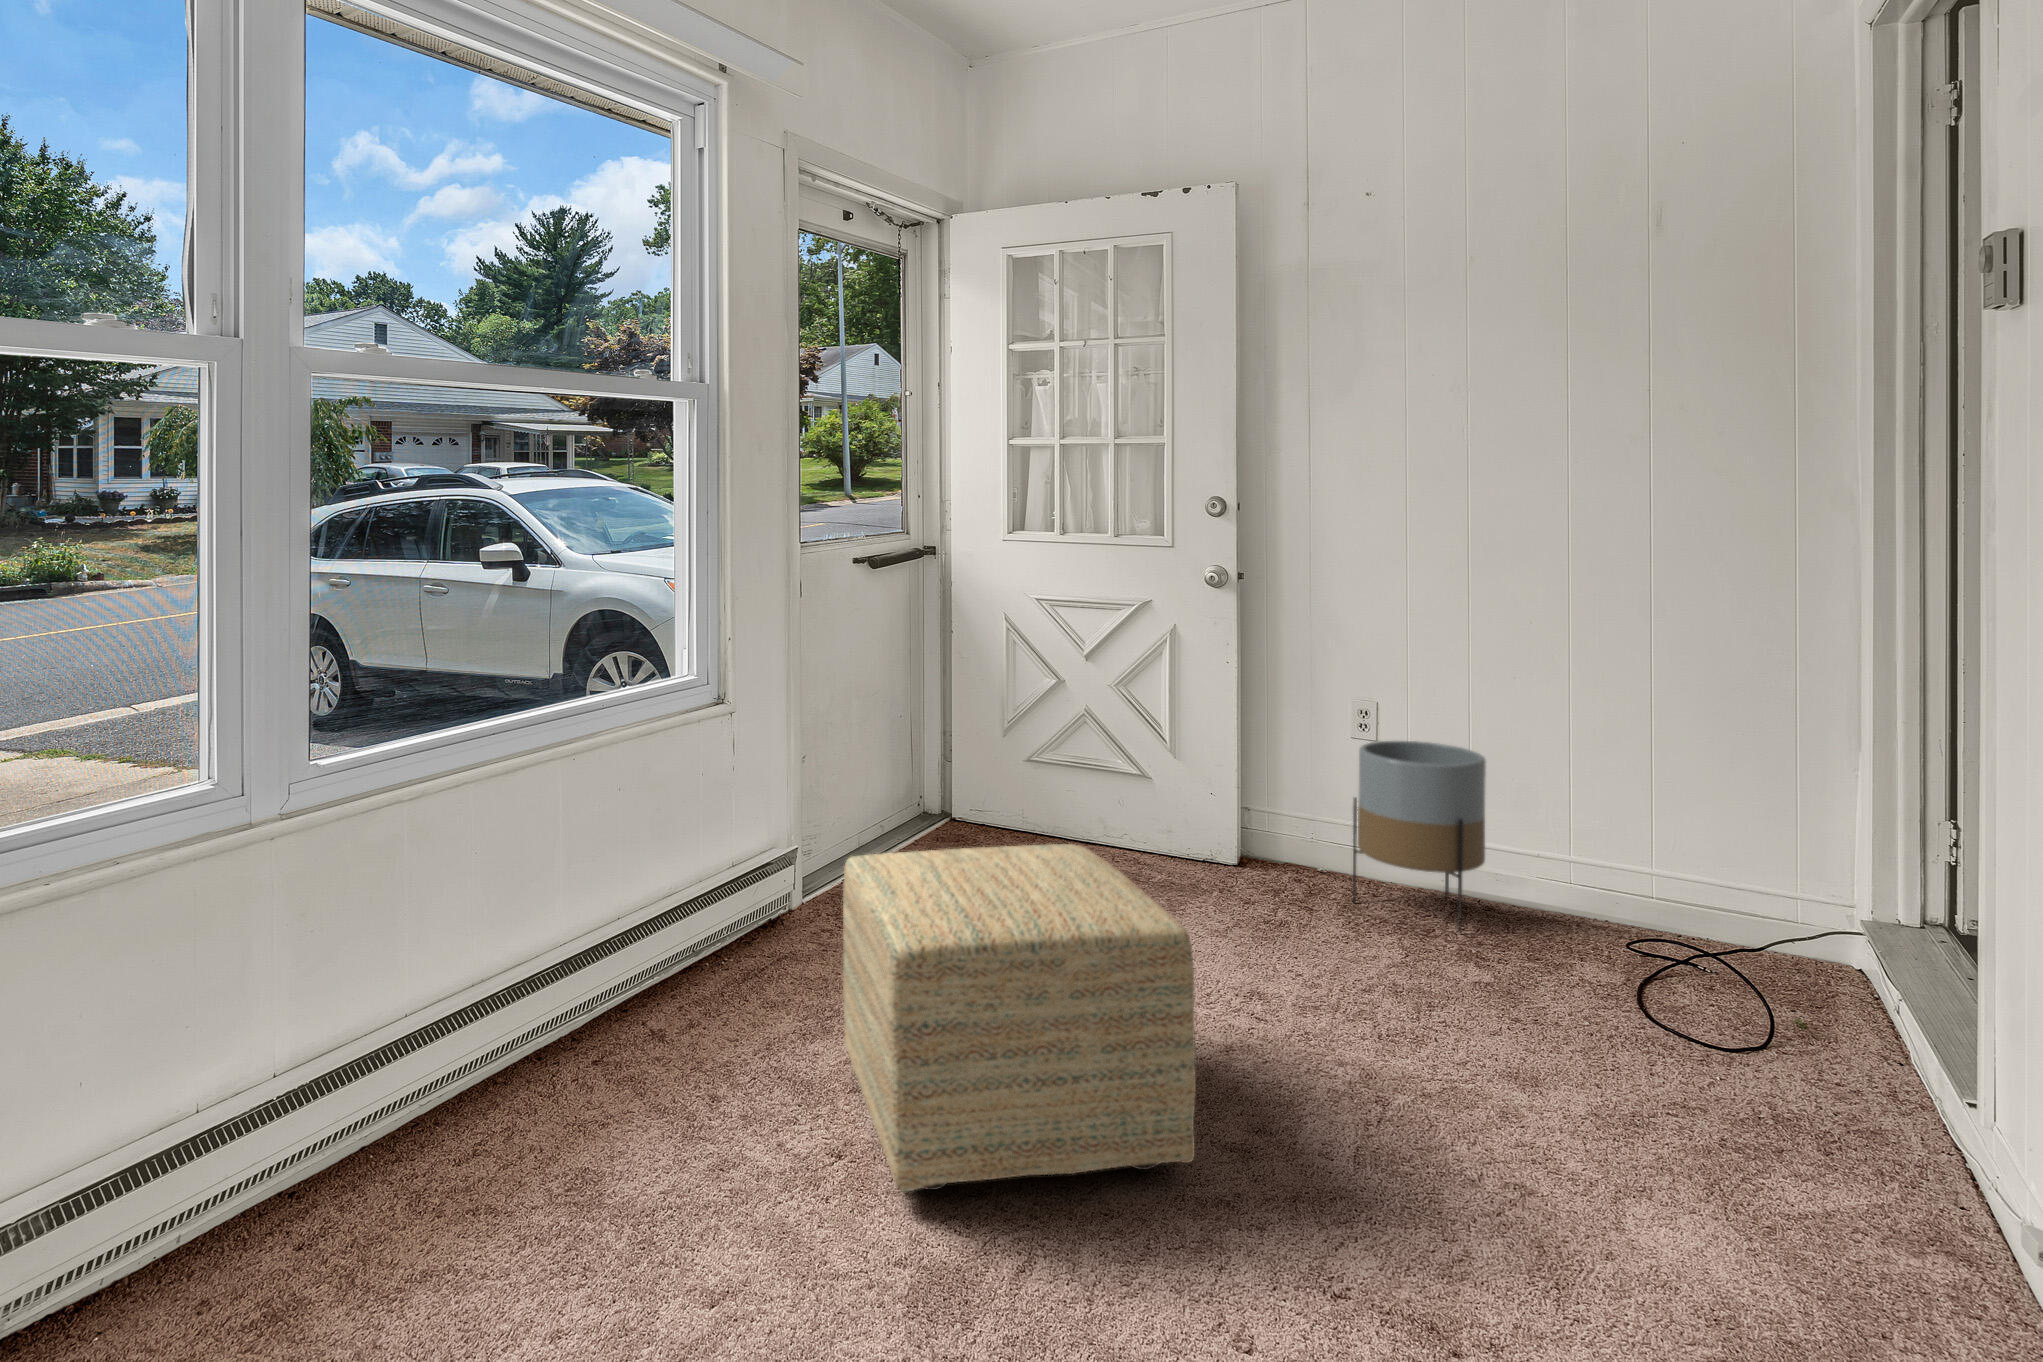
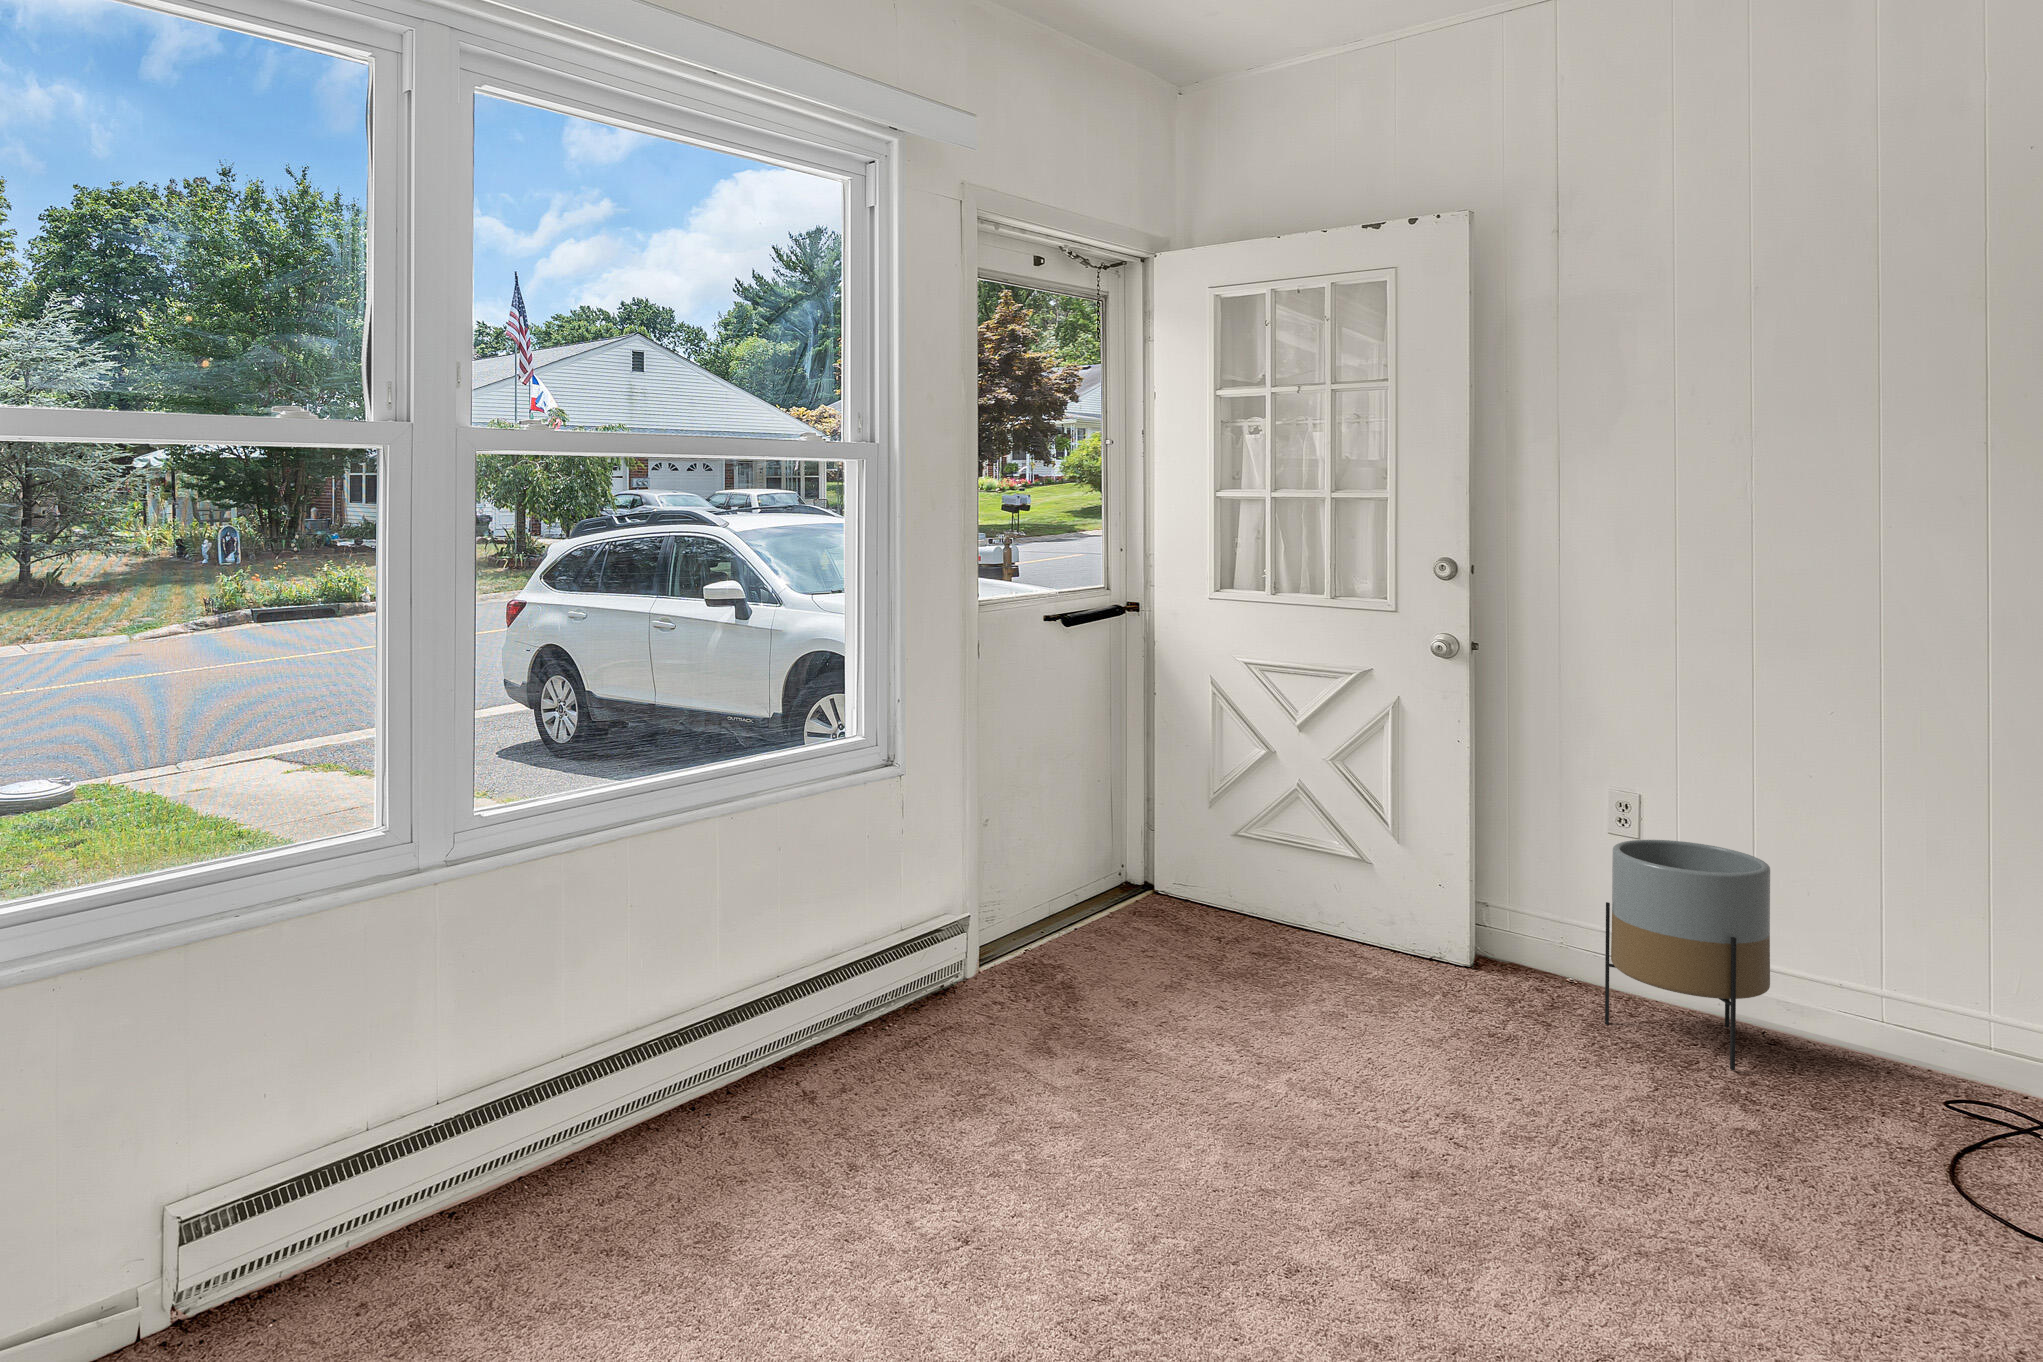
ottoman: present [843,844,1196,1192] -> none [987,935,1343,1295]

